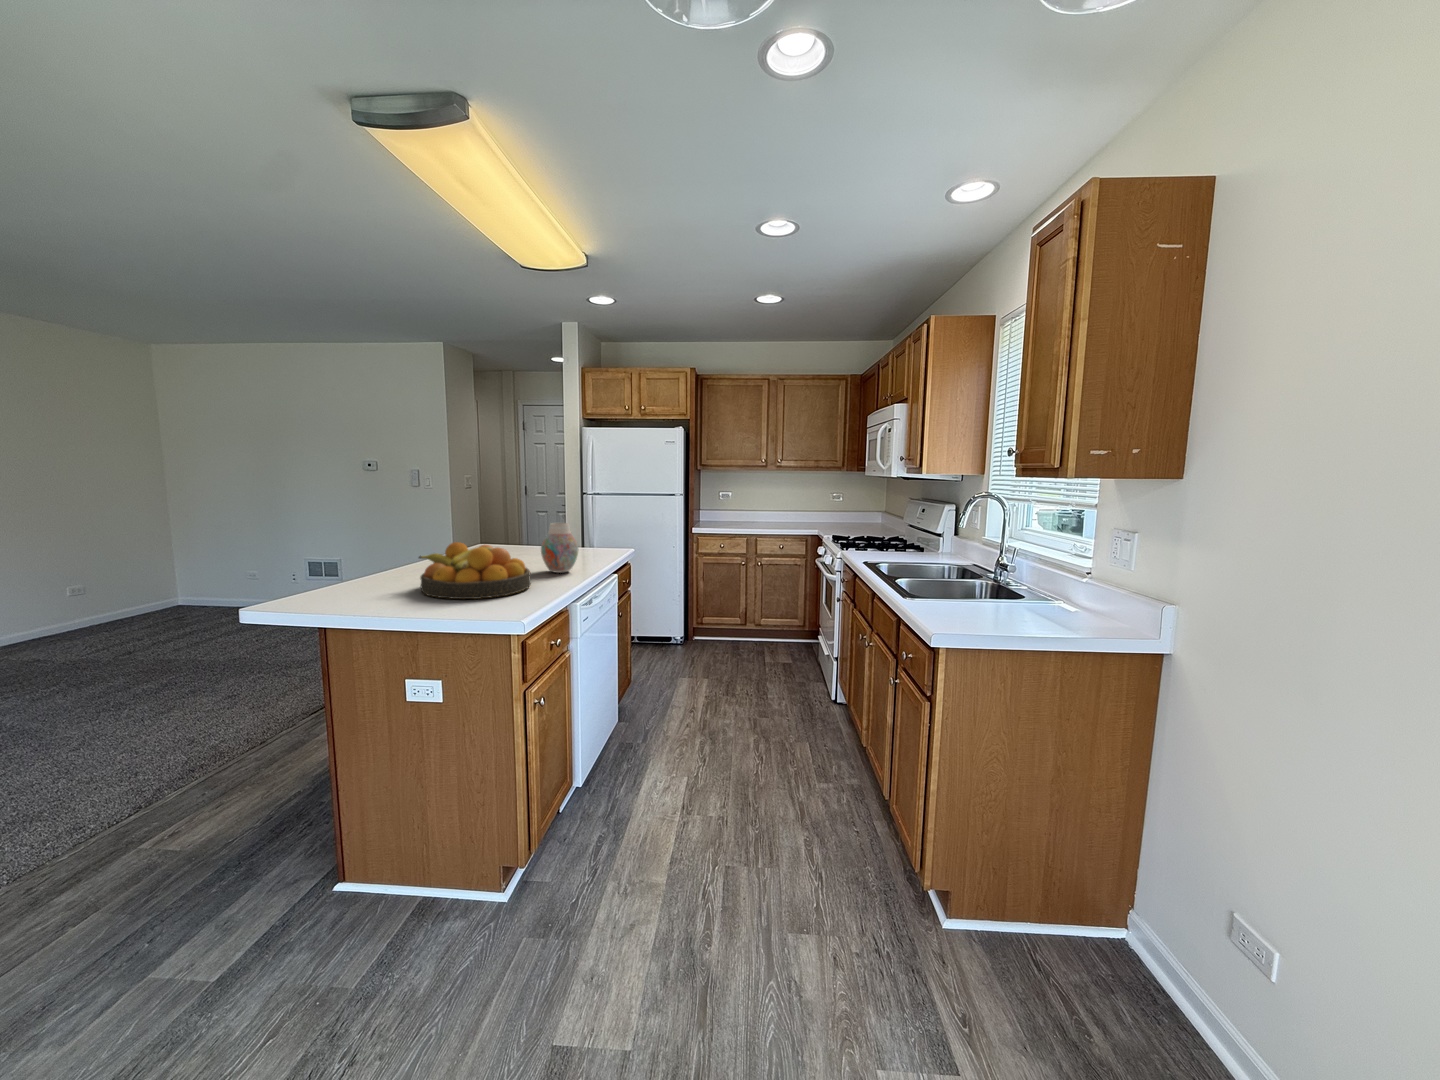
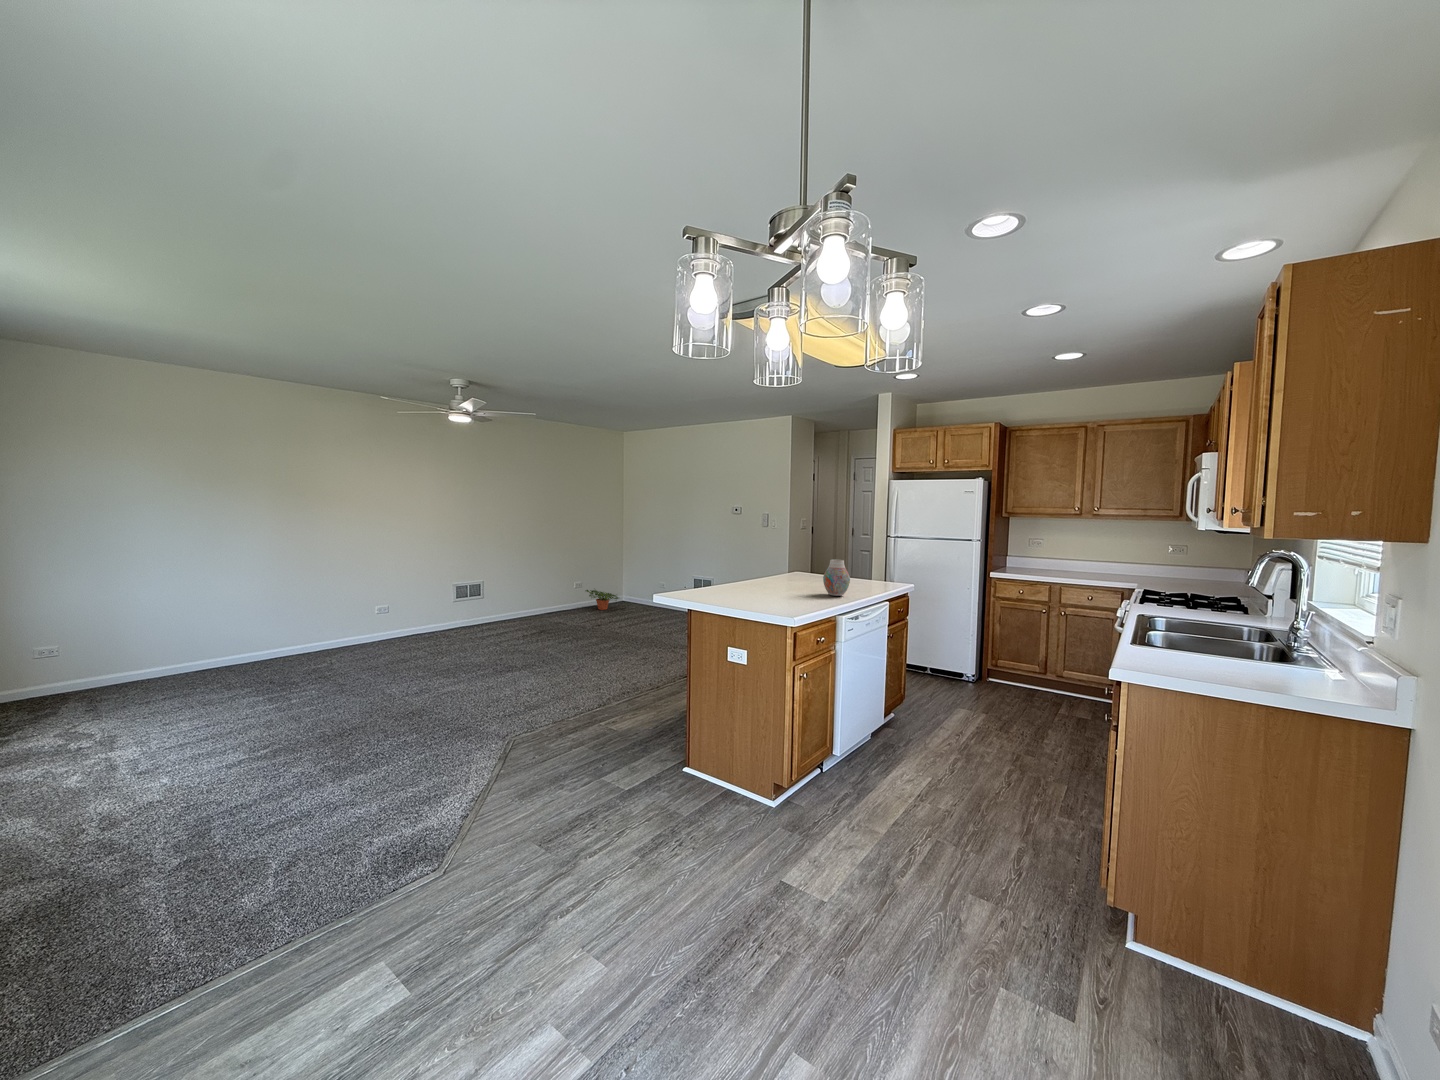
fruit bowl: present [419,542,531,599] -> none [744,569,810,605]
potted plant: none [69,592,160,626] -> present [585,590,619,610]

